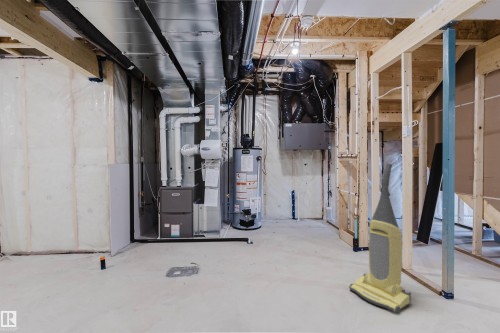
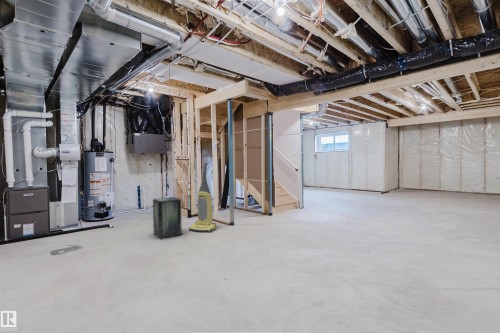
storage box: none [288,222,333,301] -> present [153,197,182,239]

